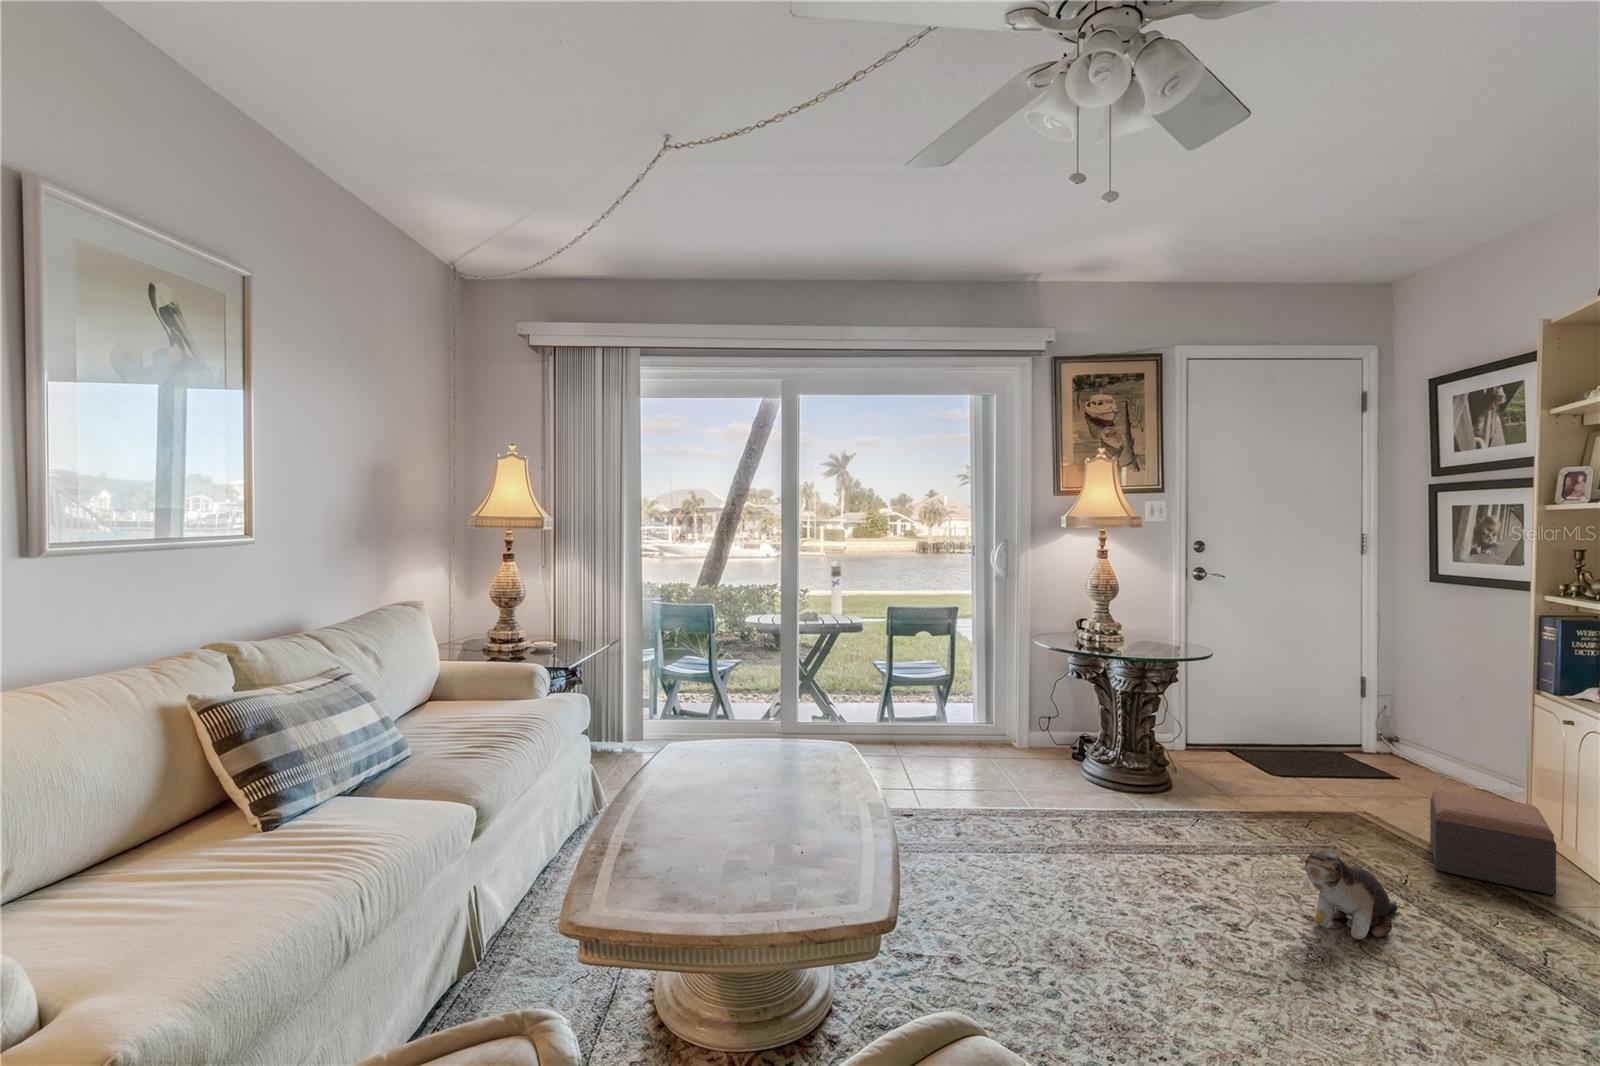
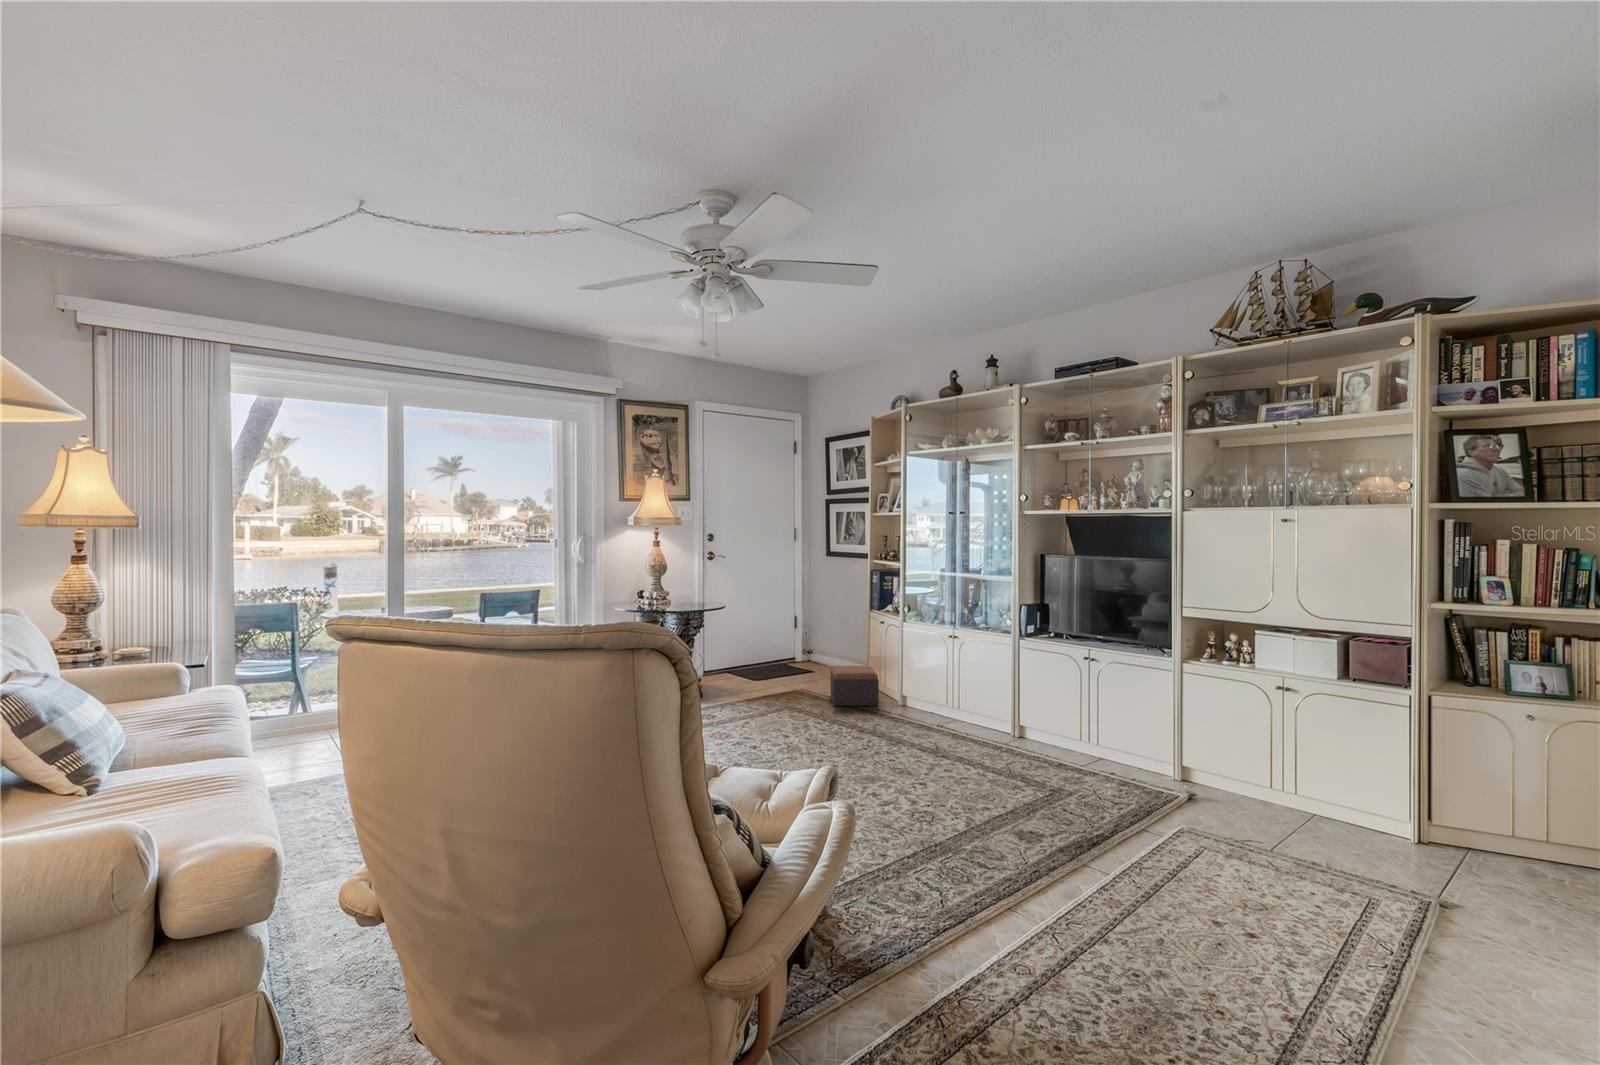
plush toy: present [1296,850,1398,940] -> none [781,696,821,738]

